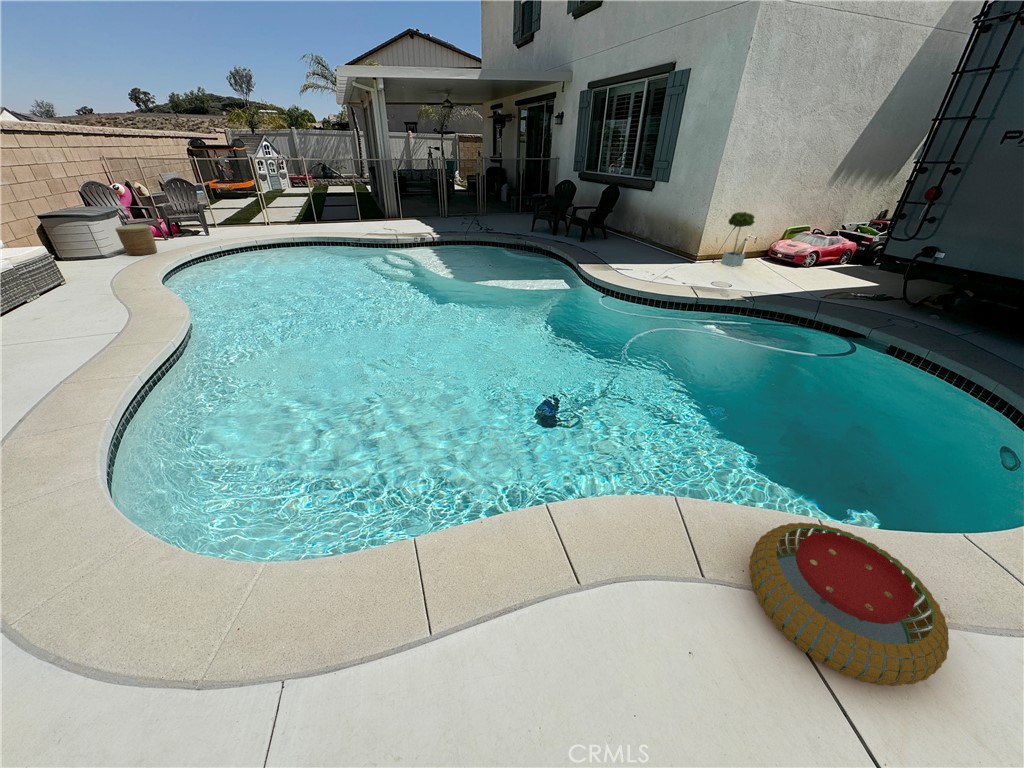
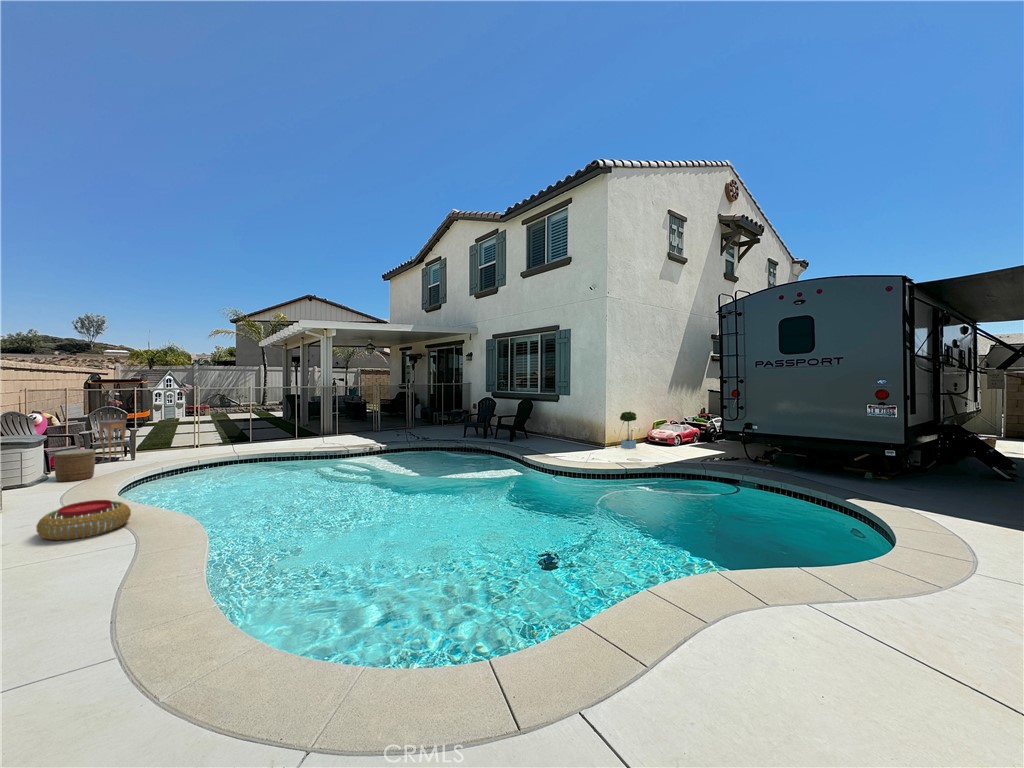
side table: none [162,193,197,236] -> present [99,420,126,461]
pouf: present [749,522,949,686] -> present [36,500,131,540]

